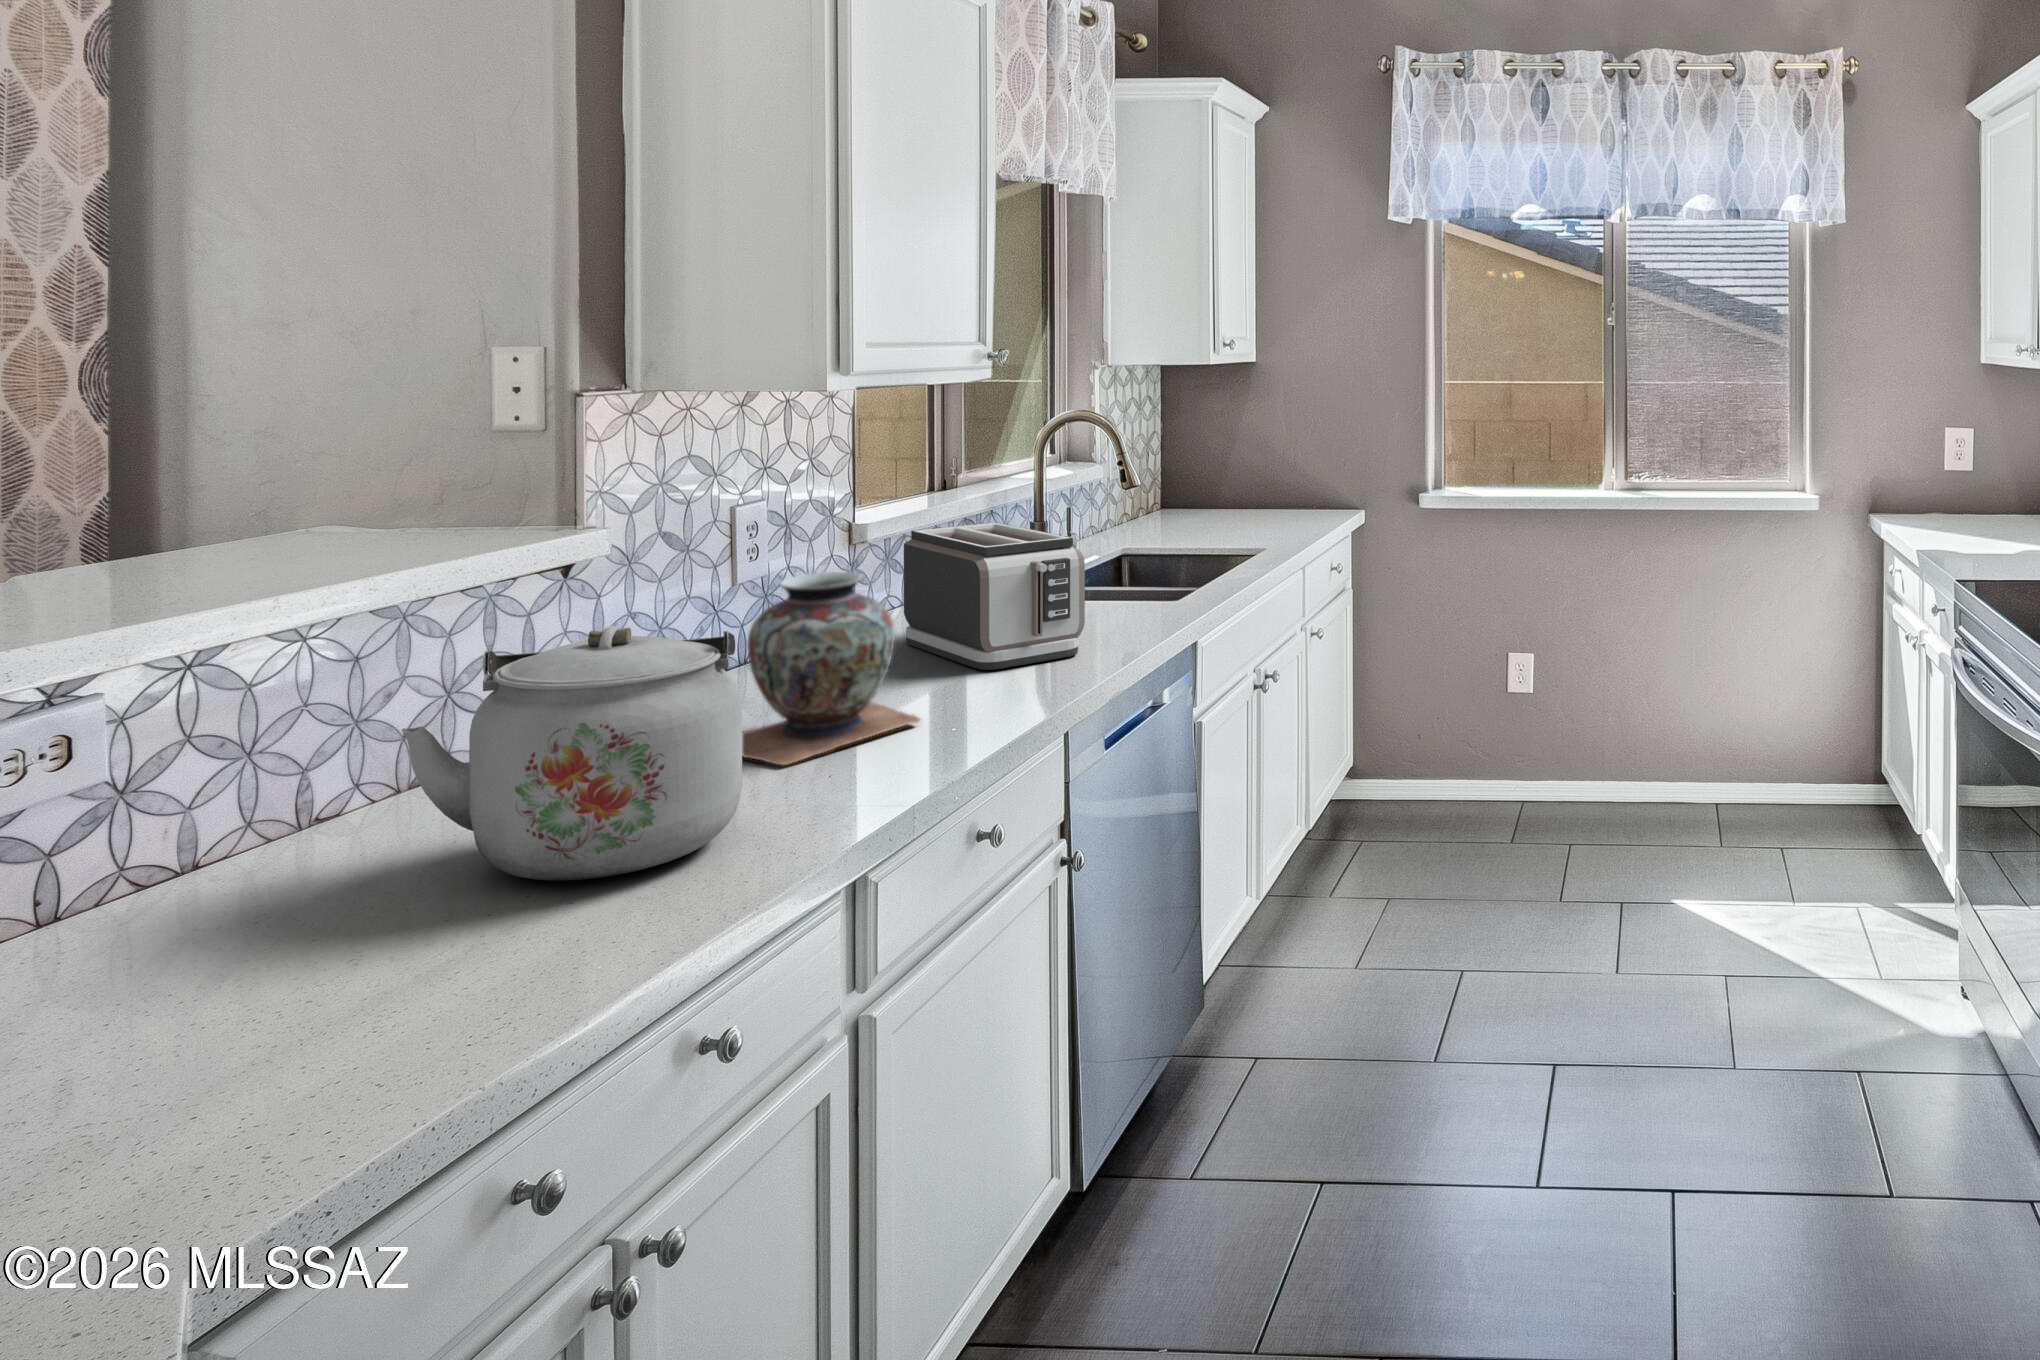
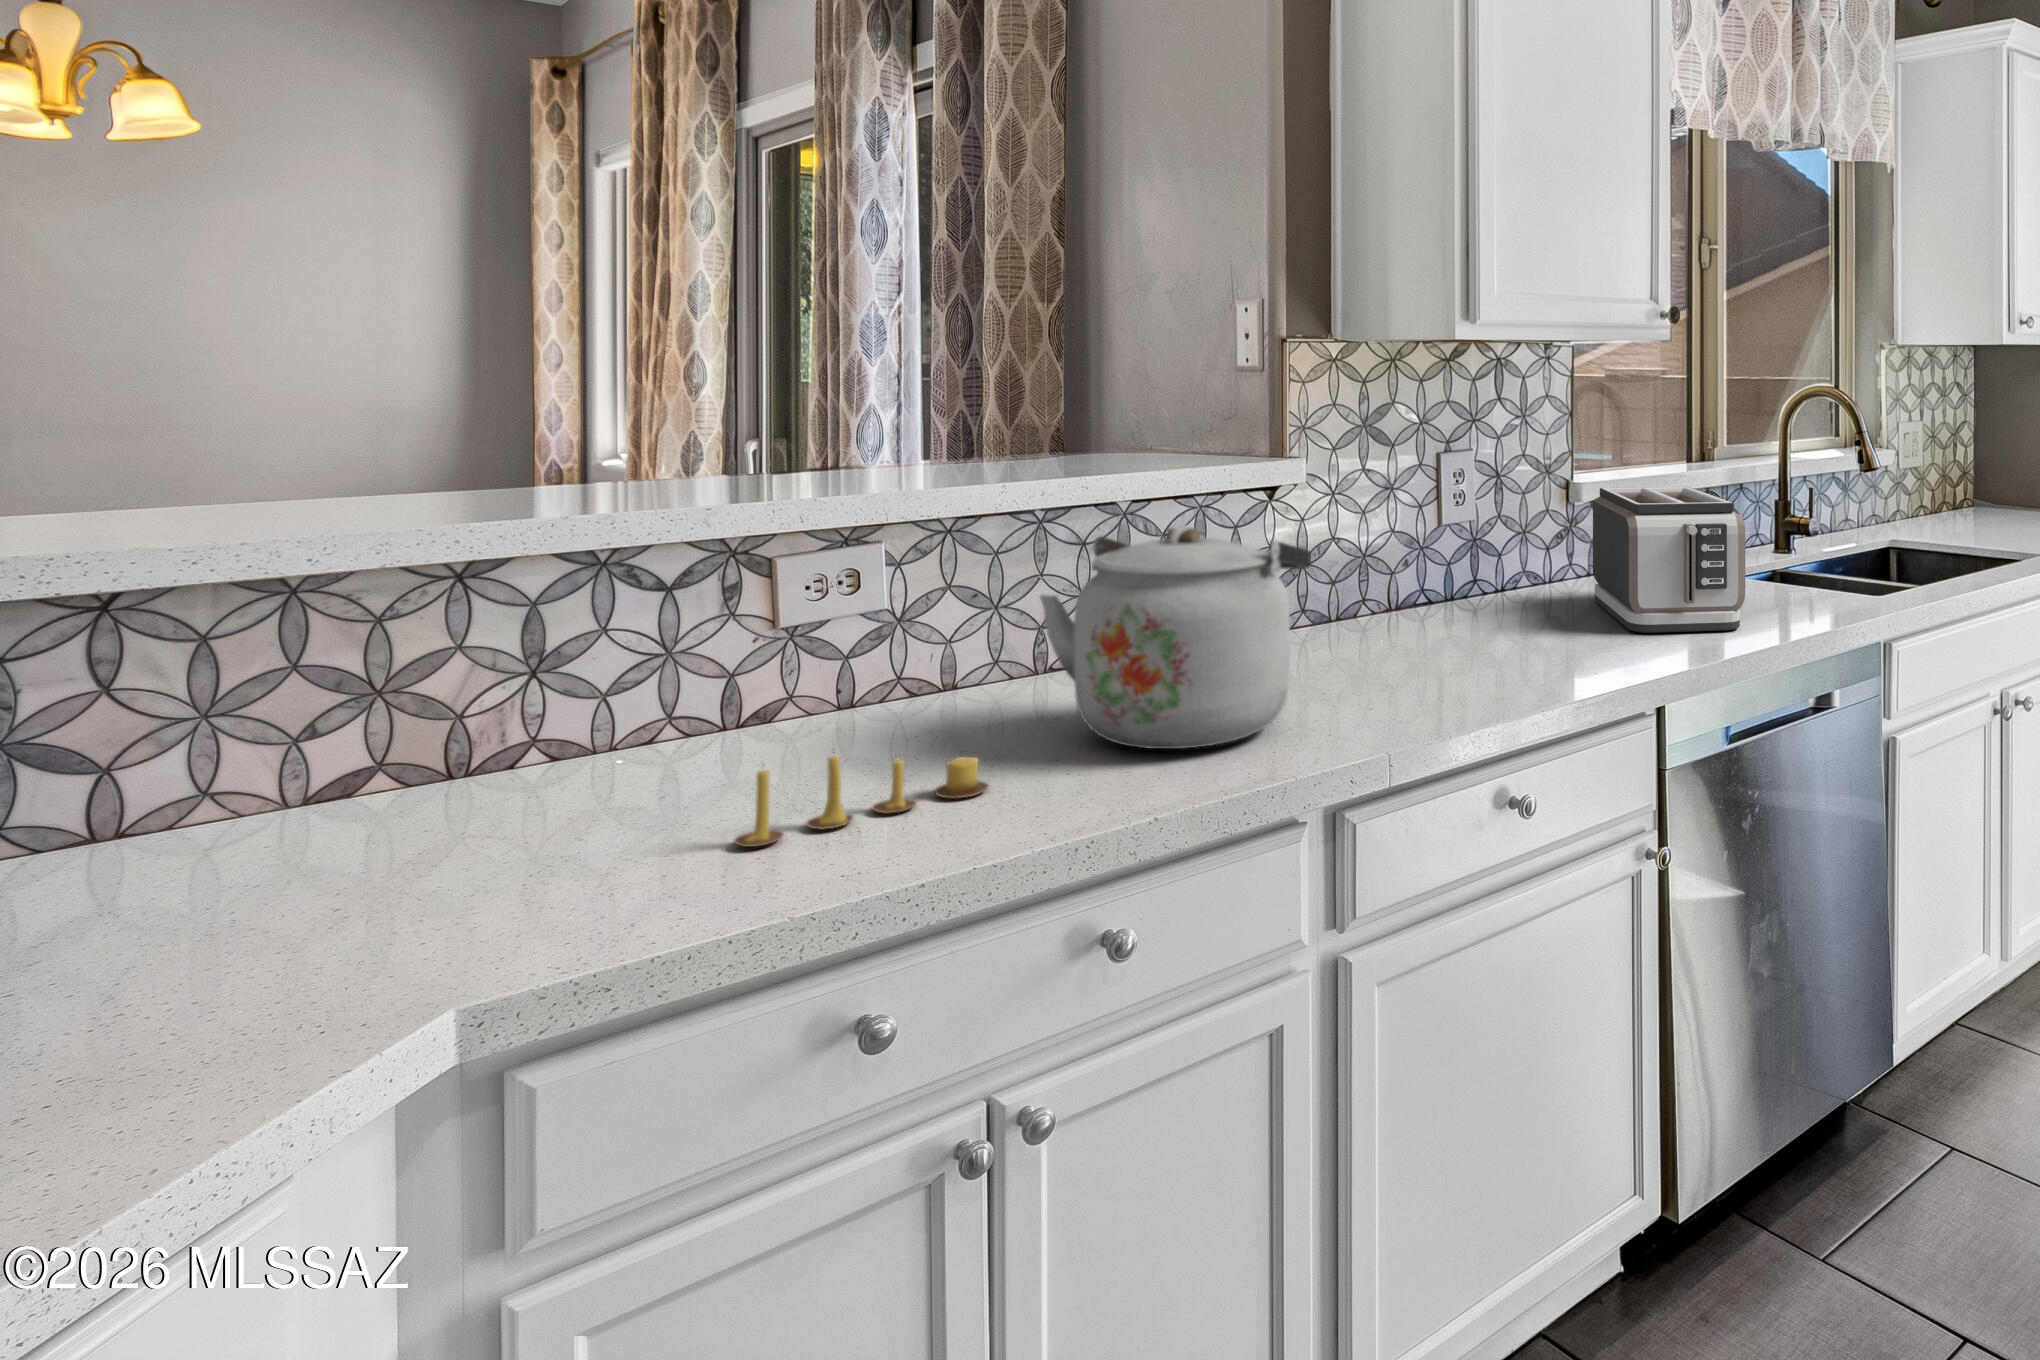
decorative vase: present [742,572,920,765] -> none [1336,508,1527,686]
candle: none [146,927,444,1106] -> present [734,755,988,847]

